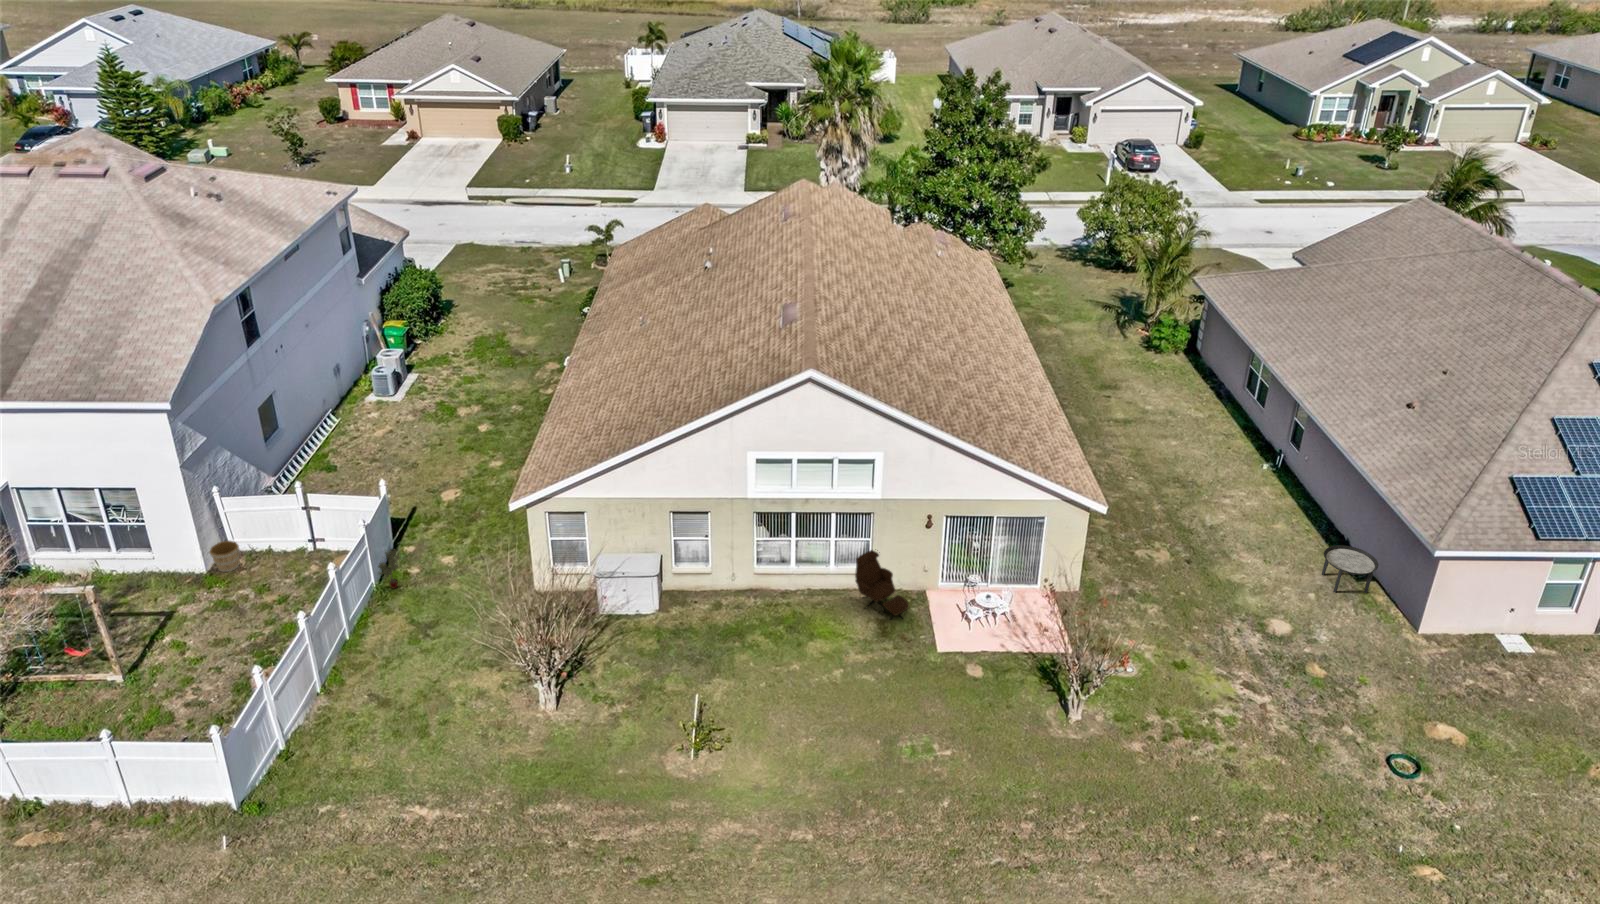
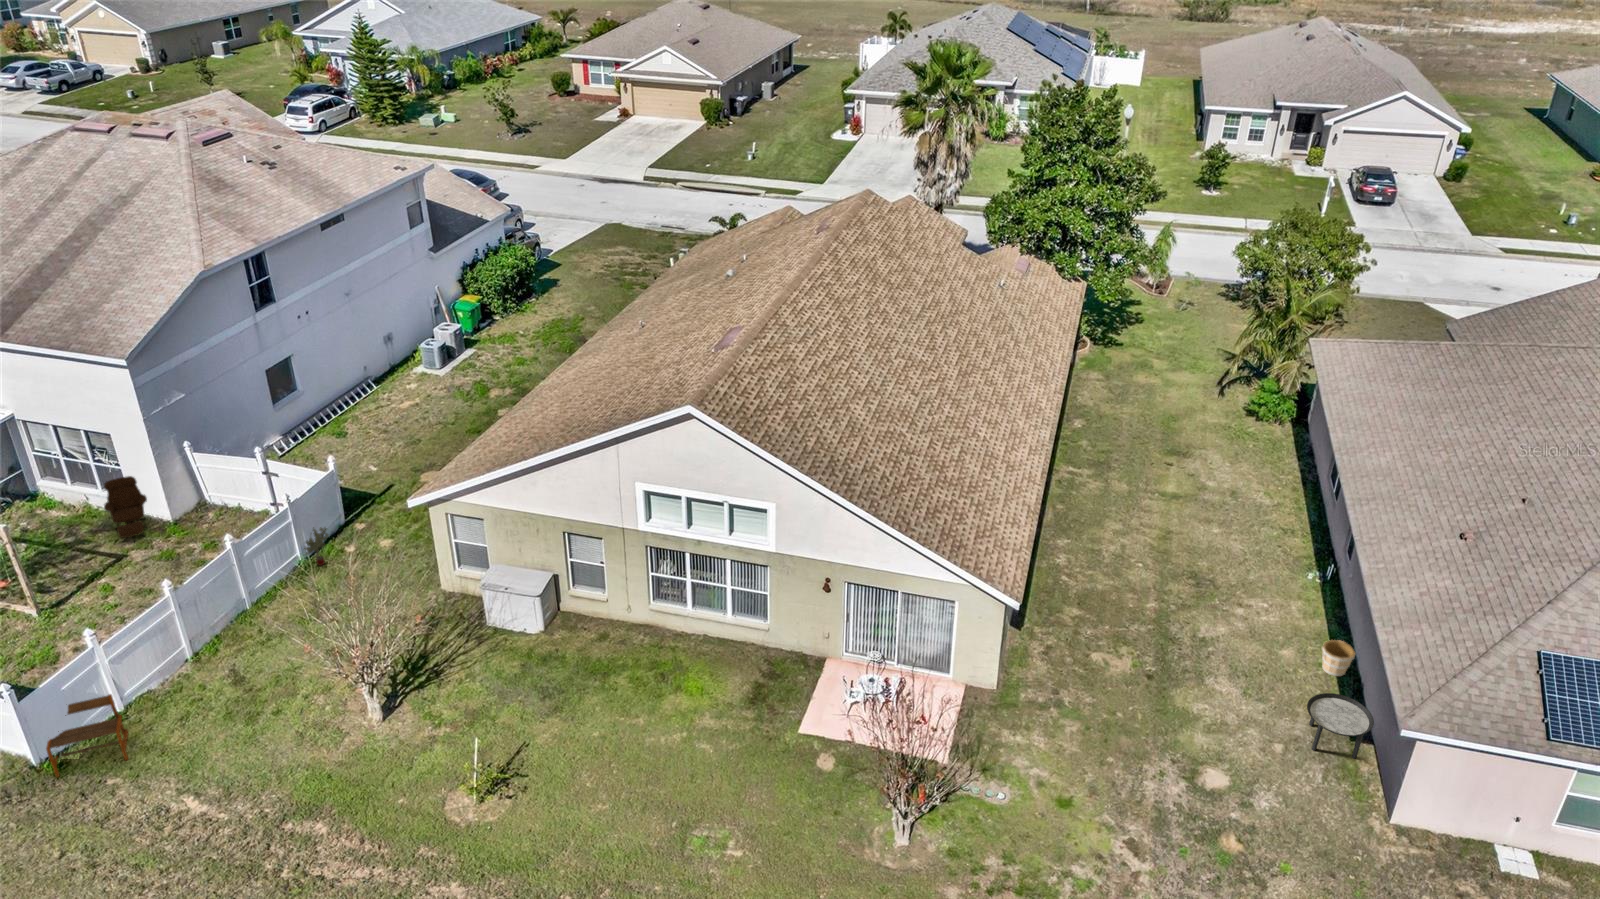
wooden bucket: present [209,541,239,572] -> present [1322,640,1355,676]
lounge chair: present [855,550,909,616] -> present [104,476,147,541]
bench: none [223,732,313,827] -> present [46,694,128,777]

